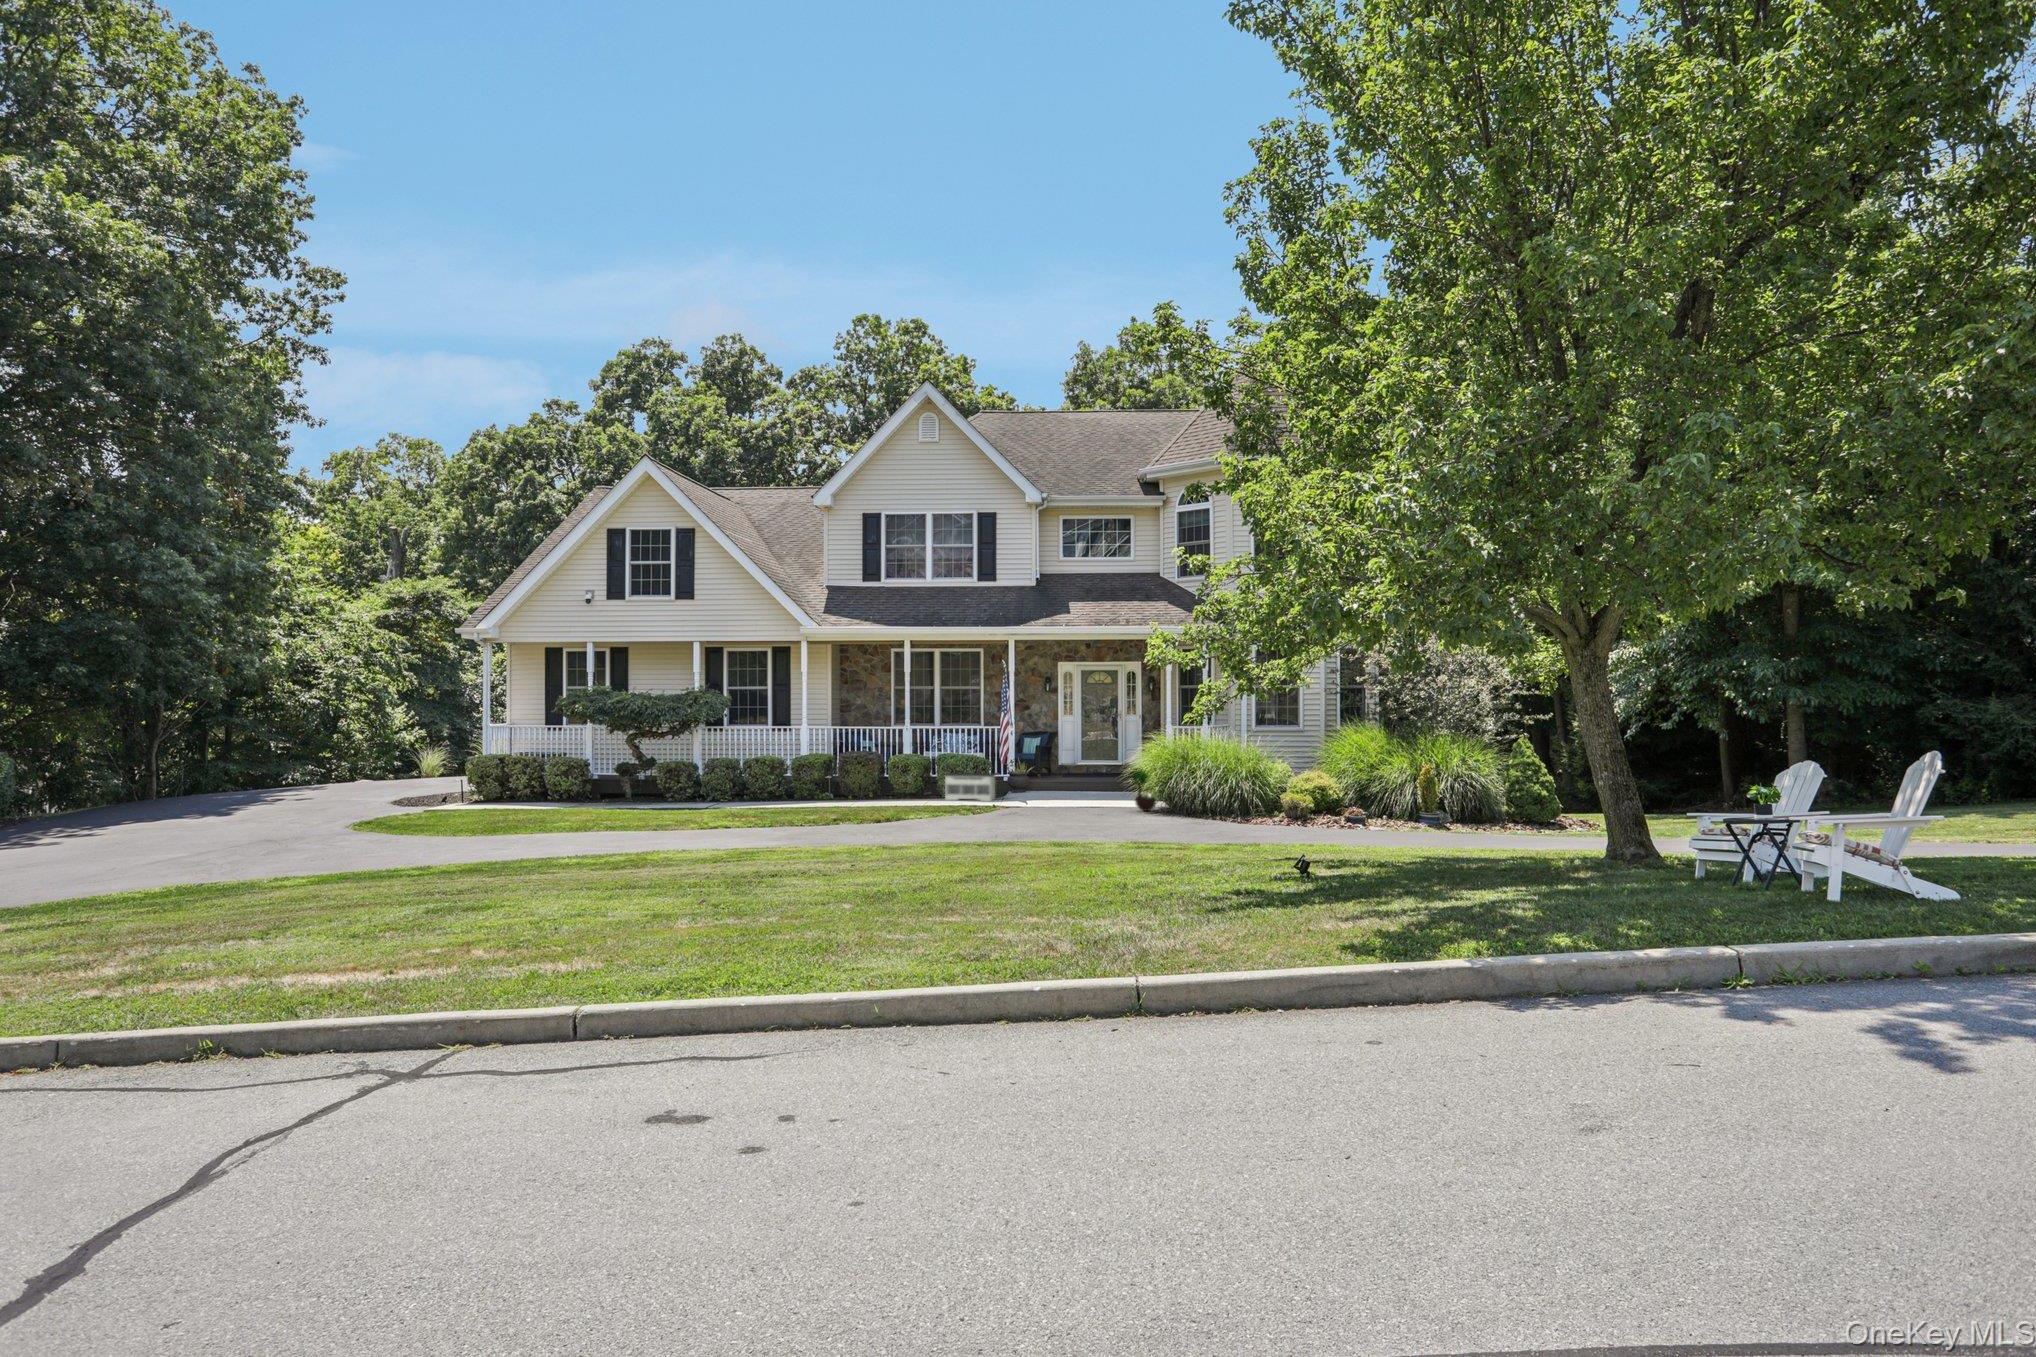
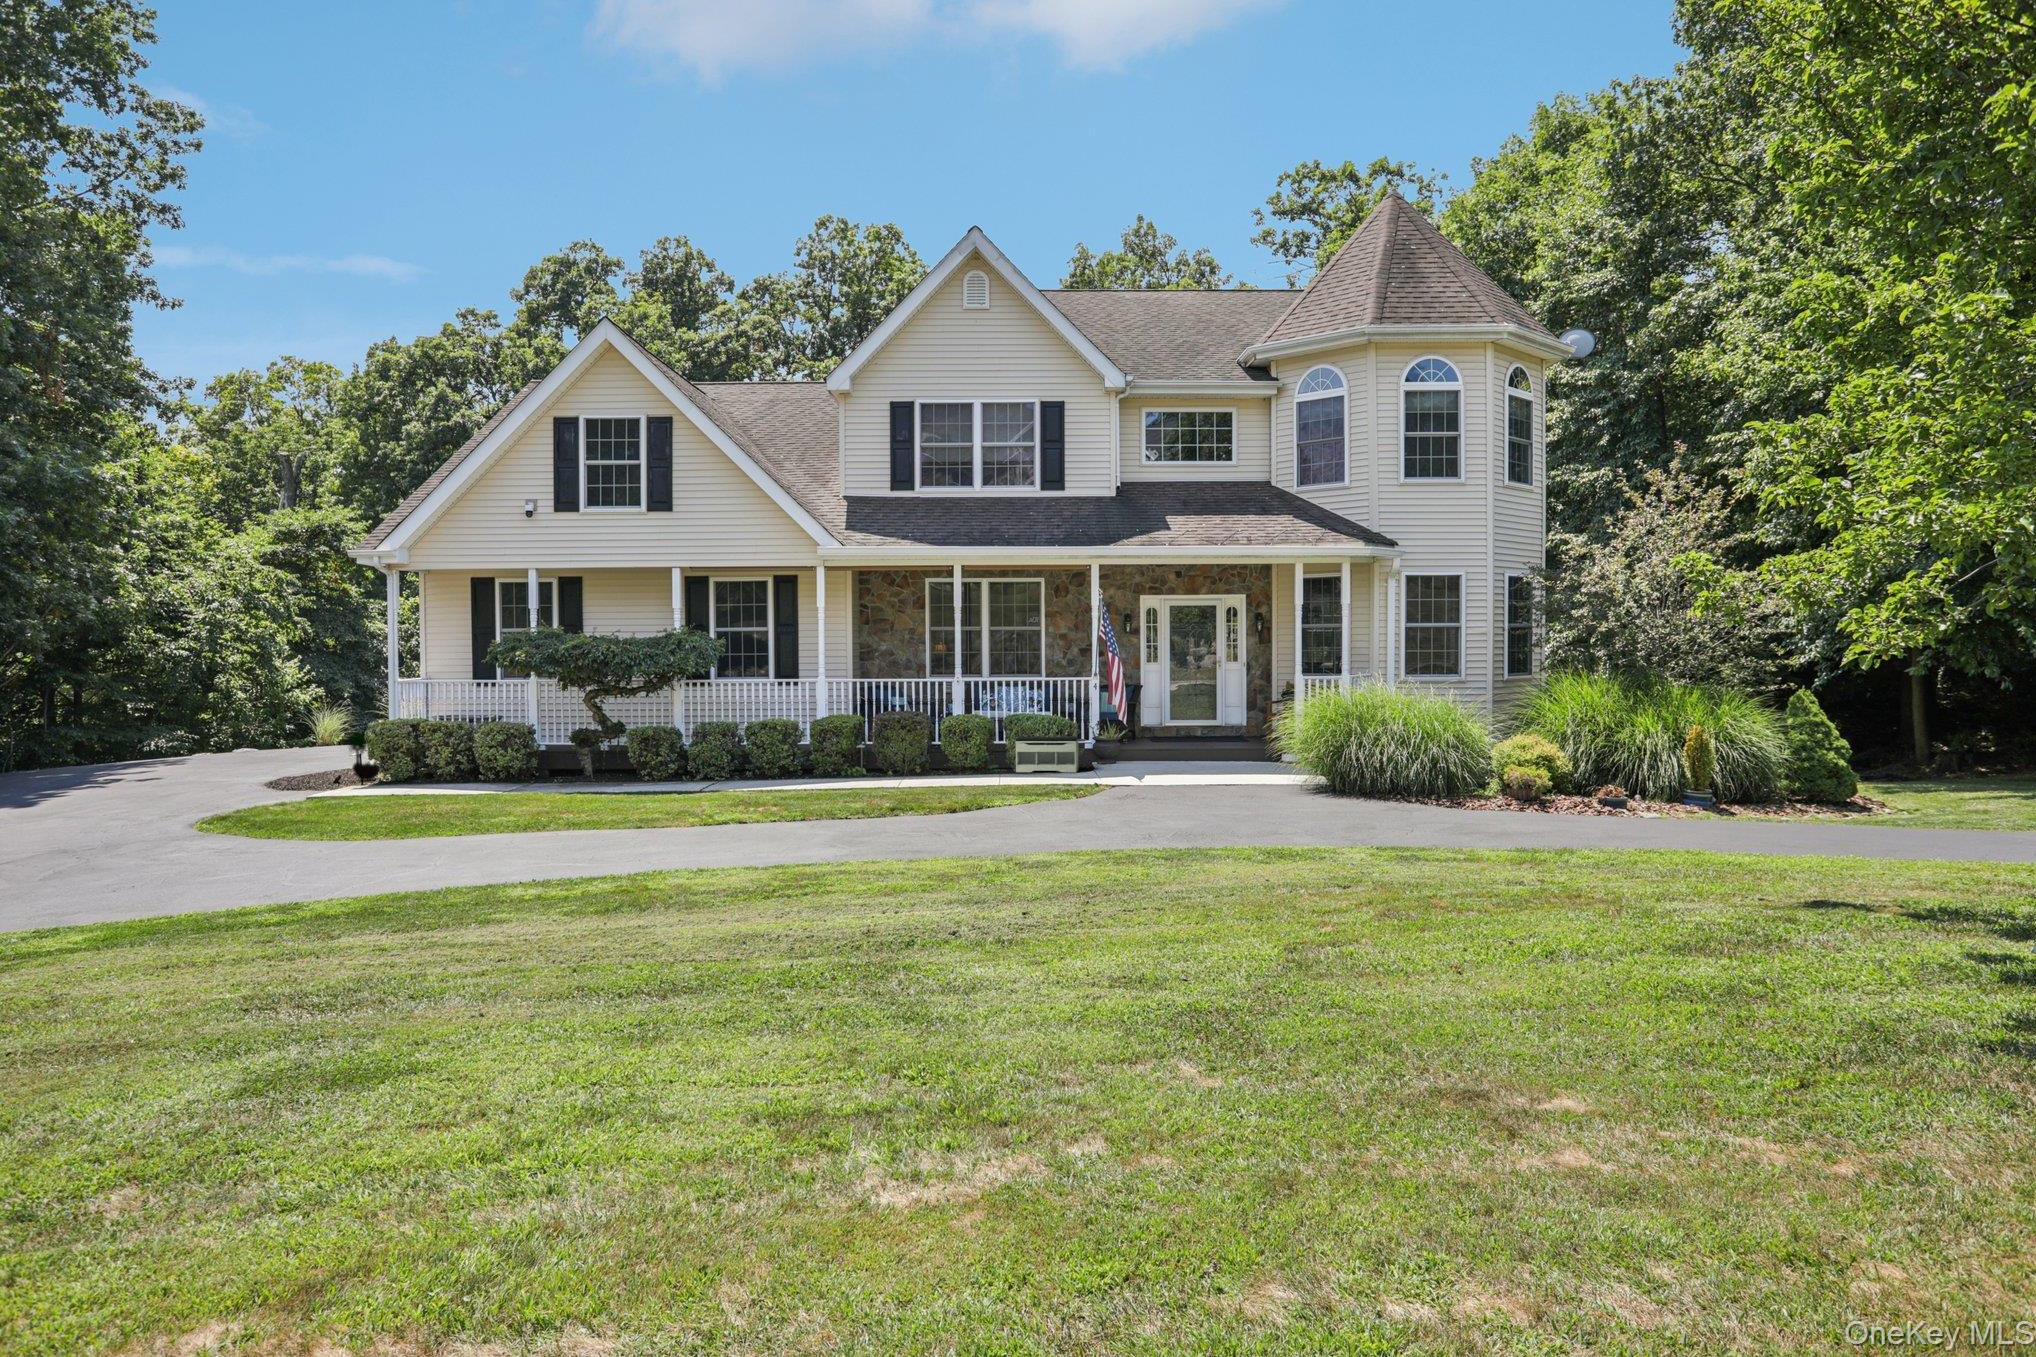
potted tree: present [1129,769,1156,811] -> present [345,733,380,780]

